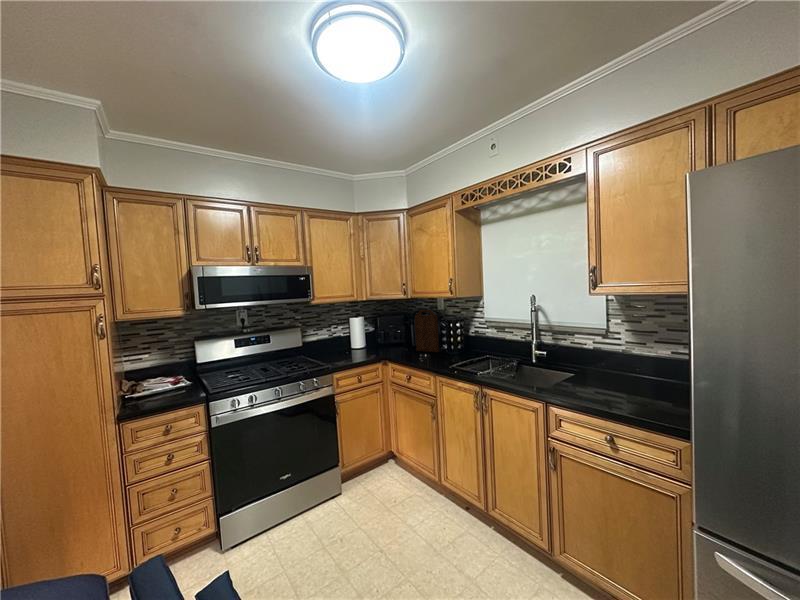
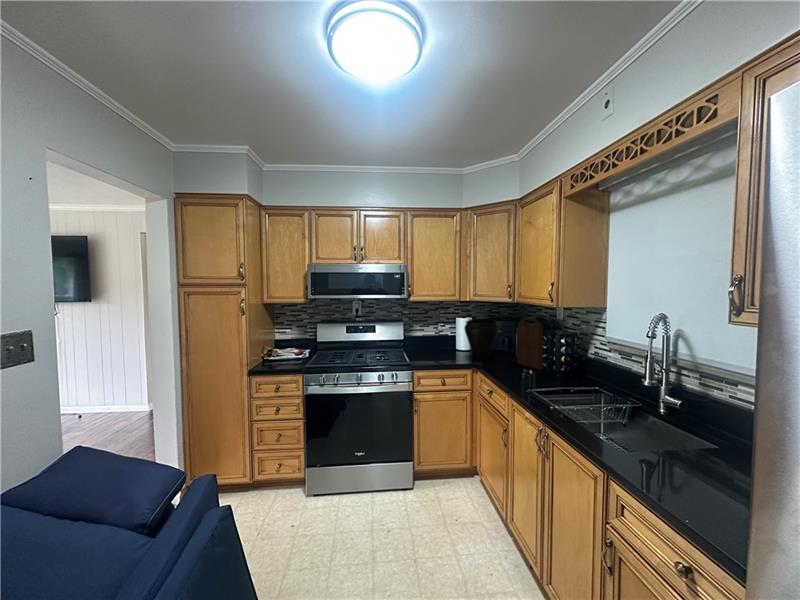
vase: none [366,316,397,352] -> present [464,319,499,359]

